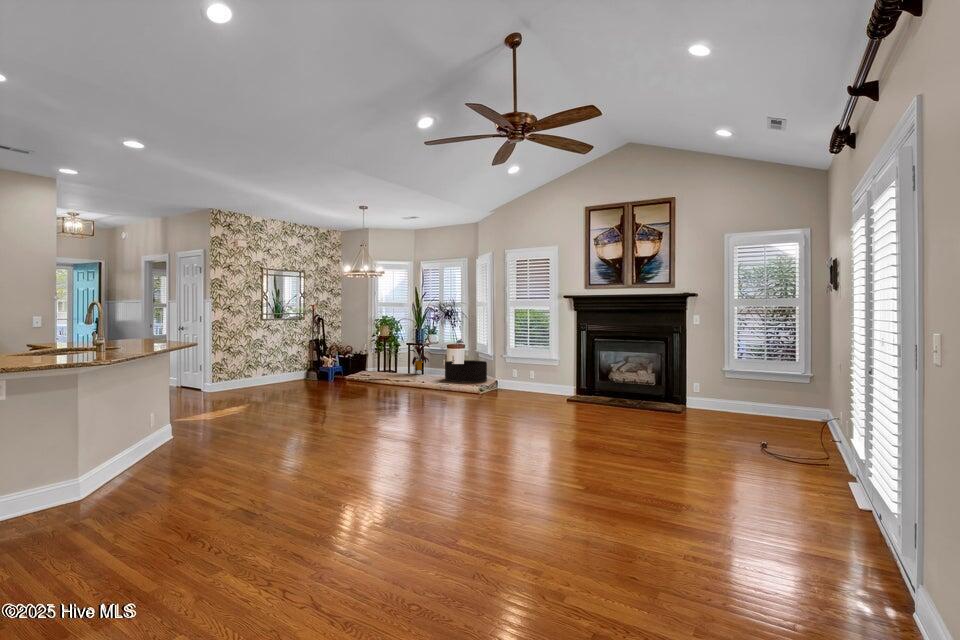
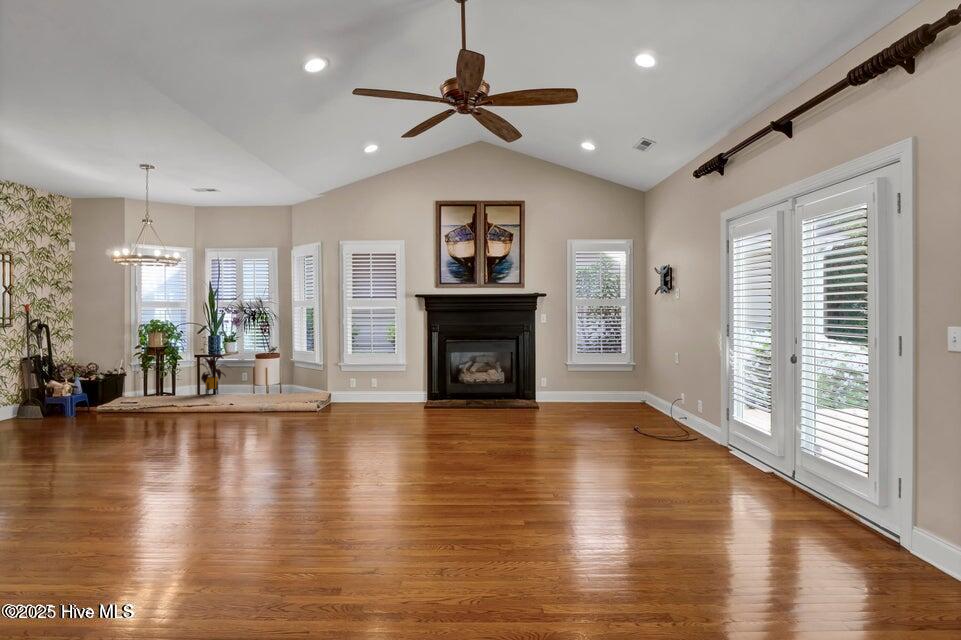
basket: present [445,360,487,382] -> none [259,372,316,401]

